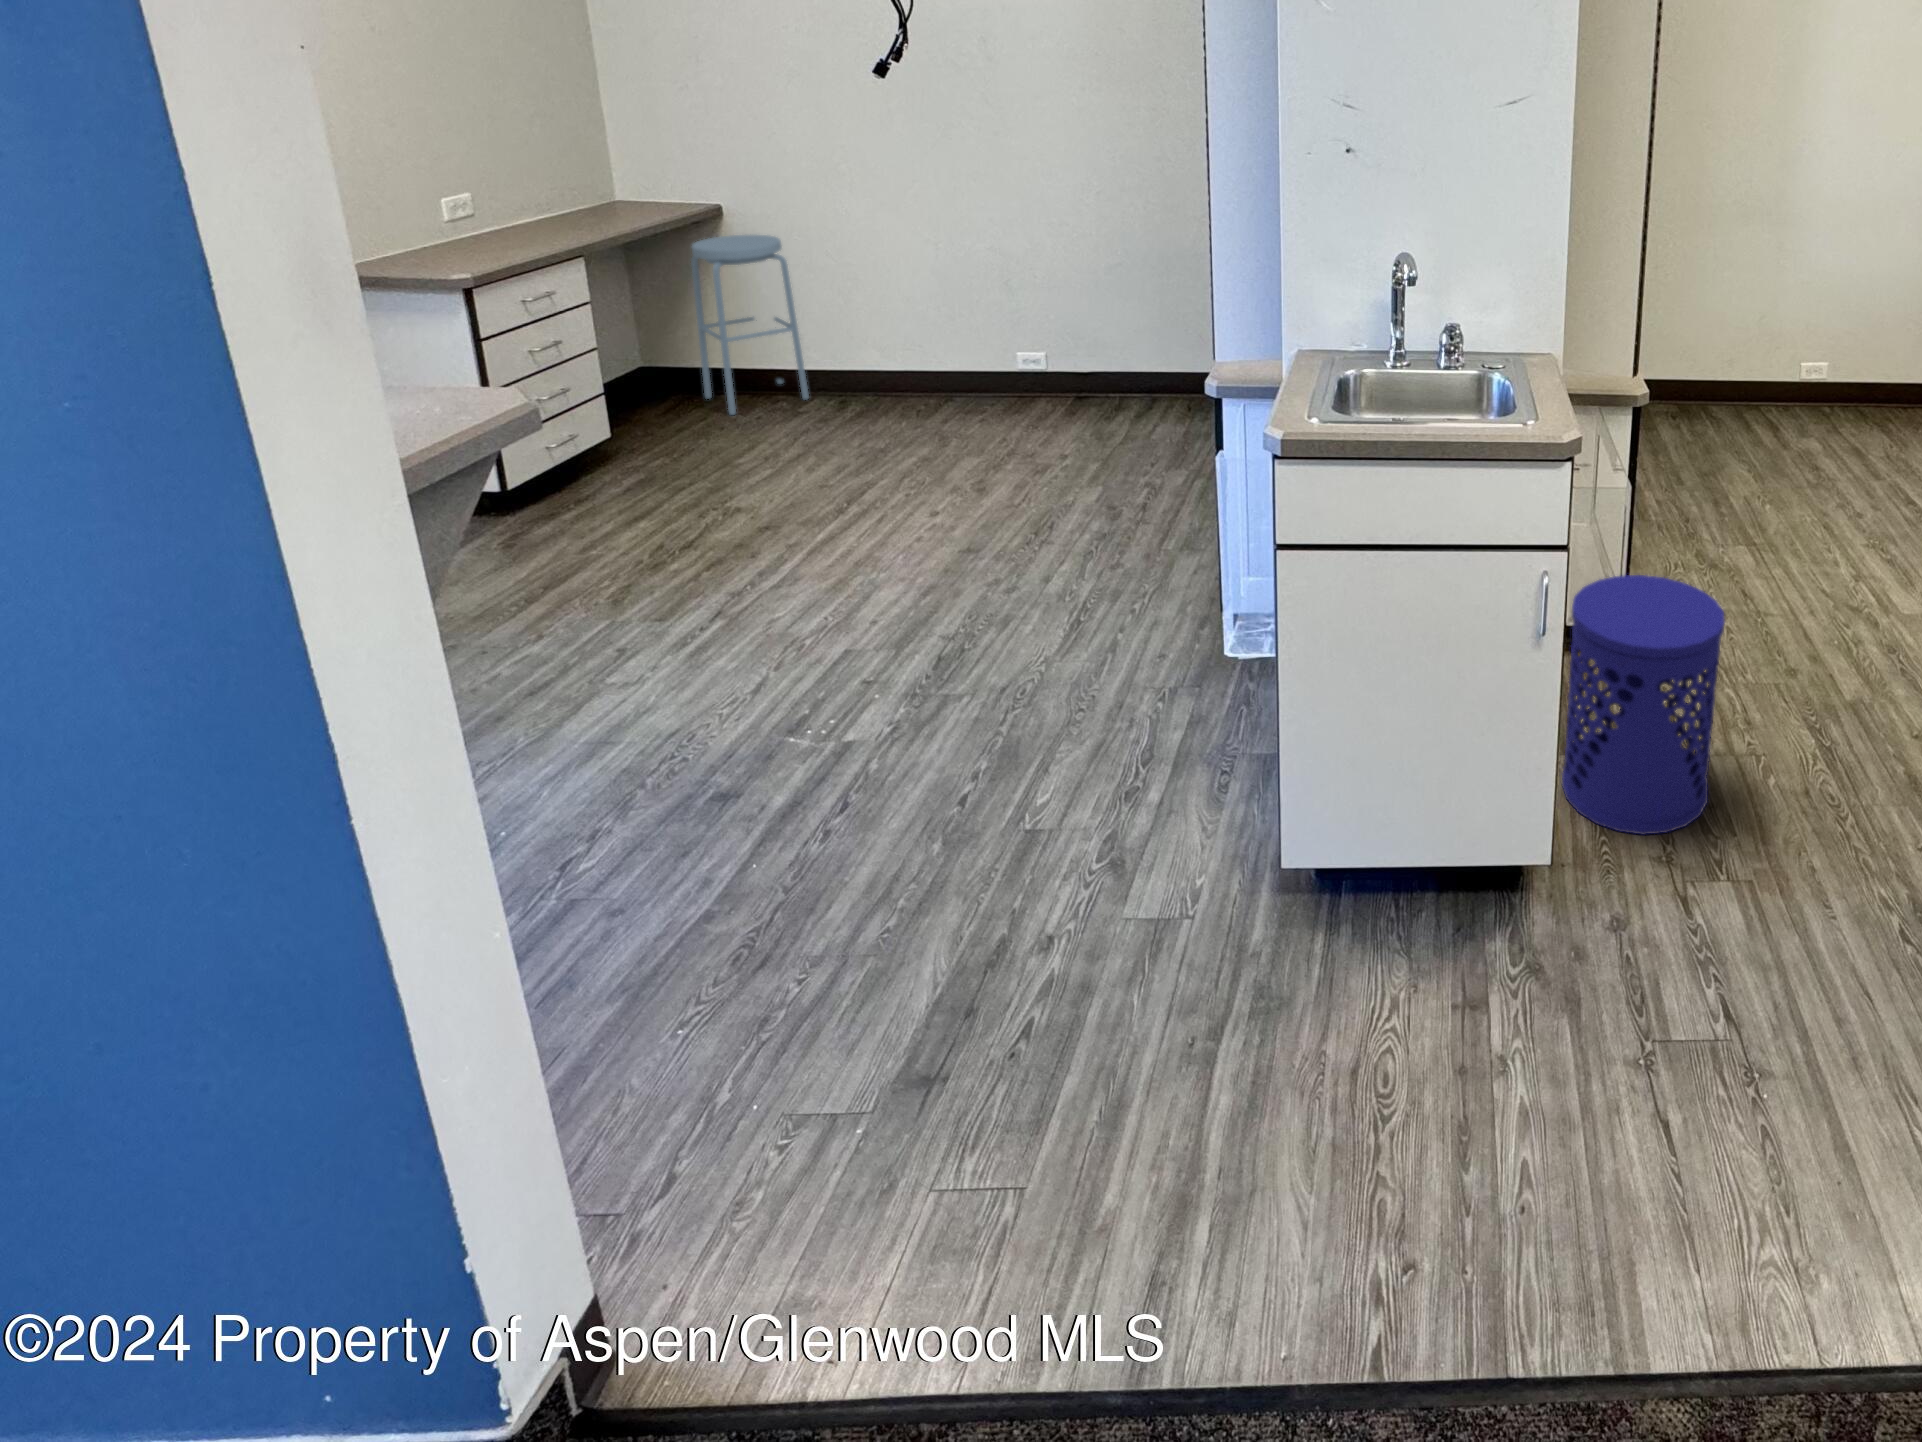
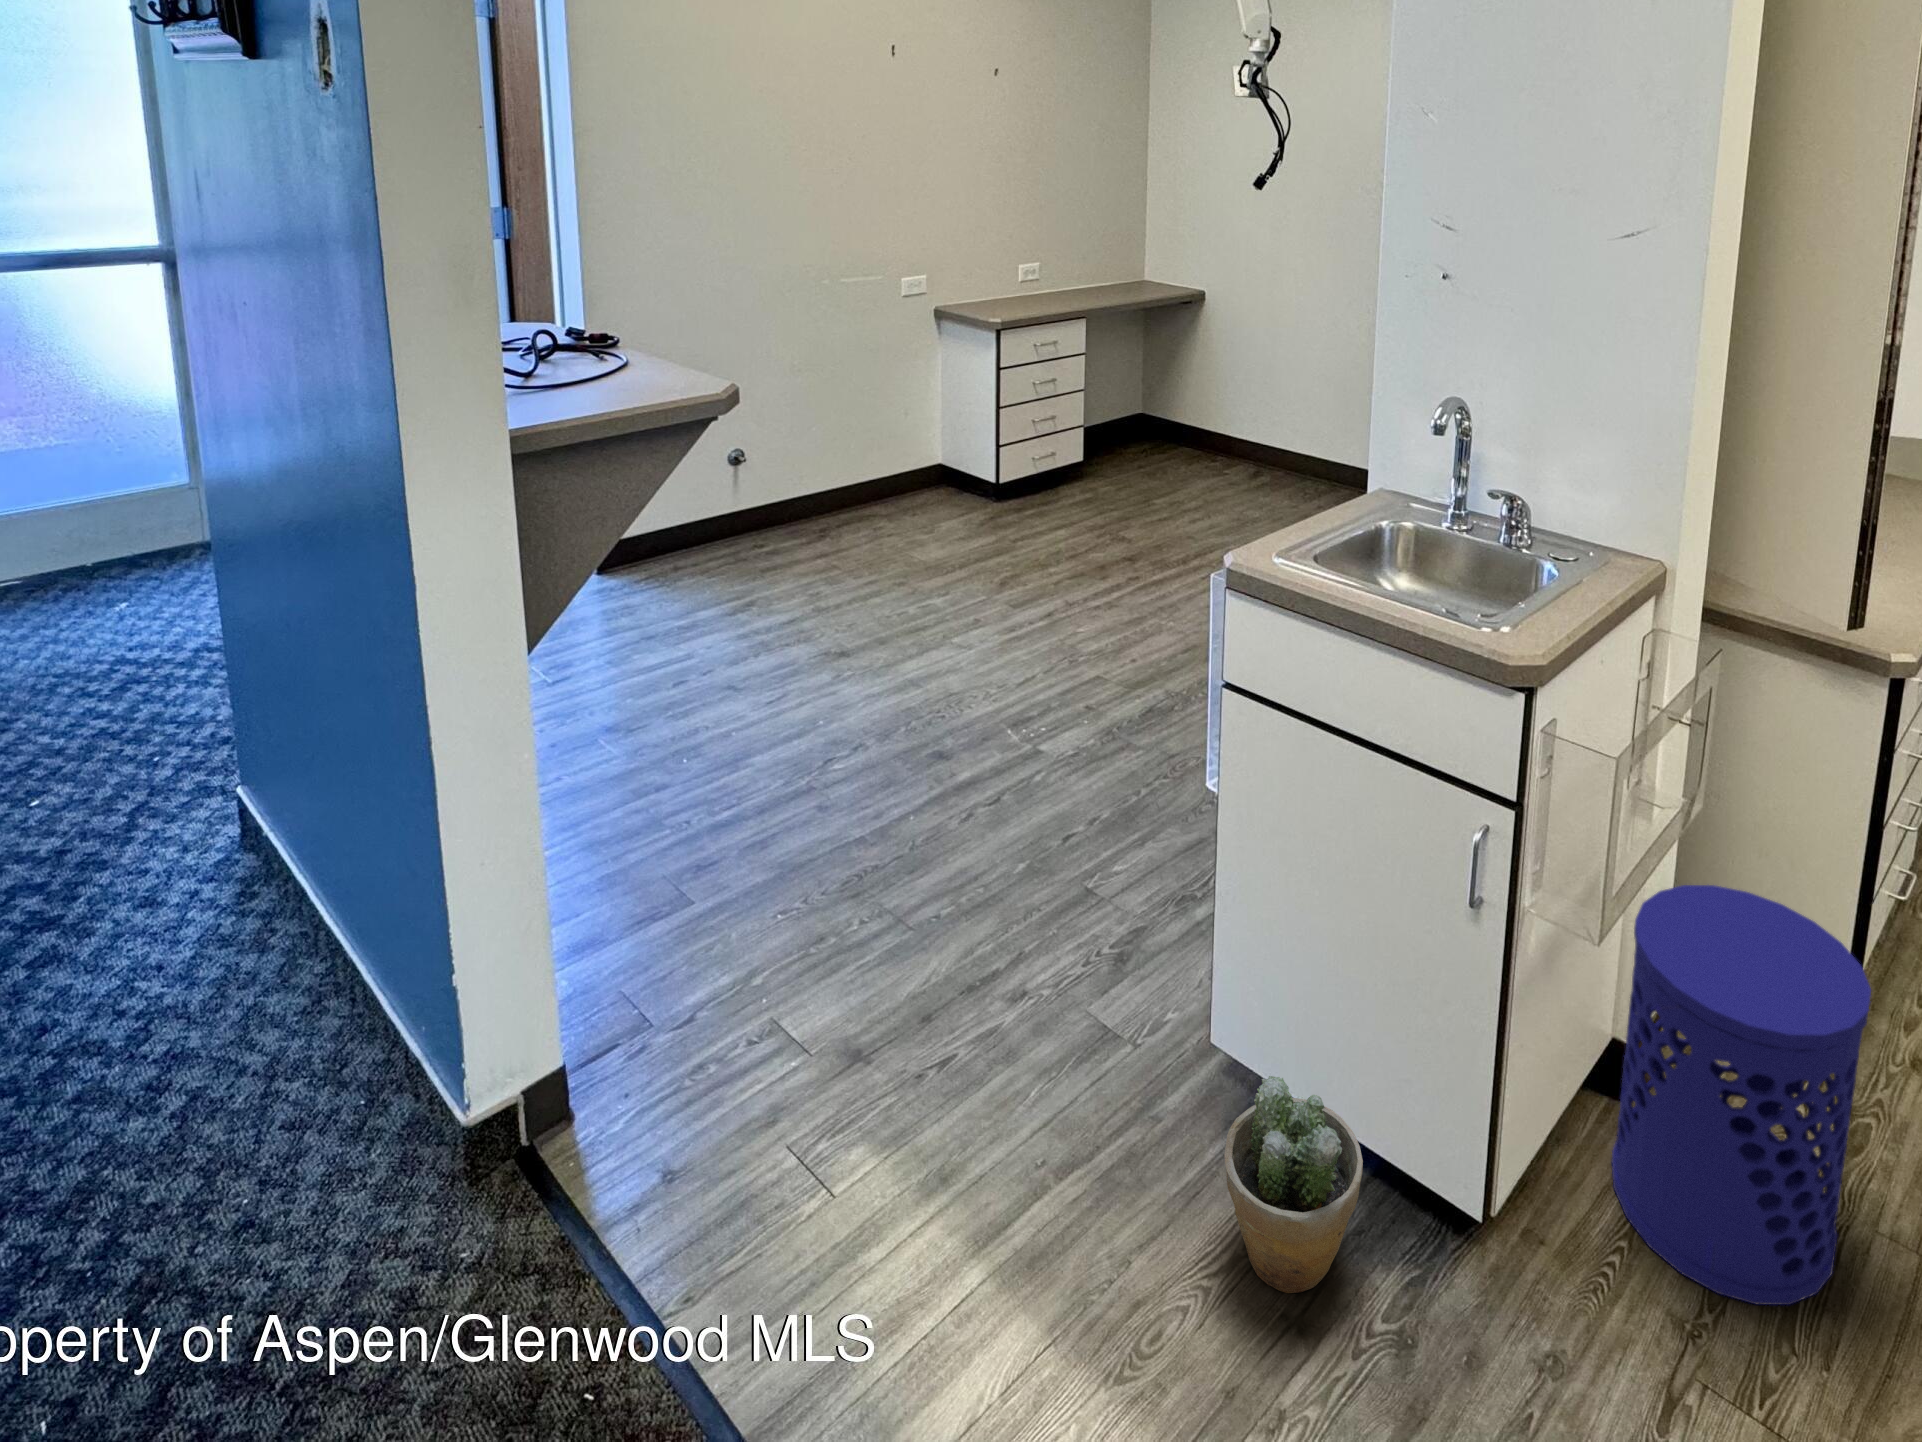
stool: present [691,235,809,415] -> none [1171,330,1236,472]
potted plant: none [1371,838,1486,997] -> present [1224,1076,1363,1293]

